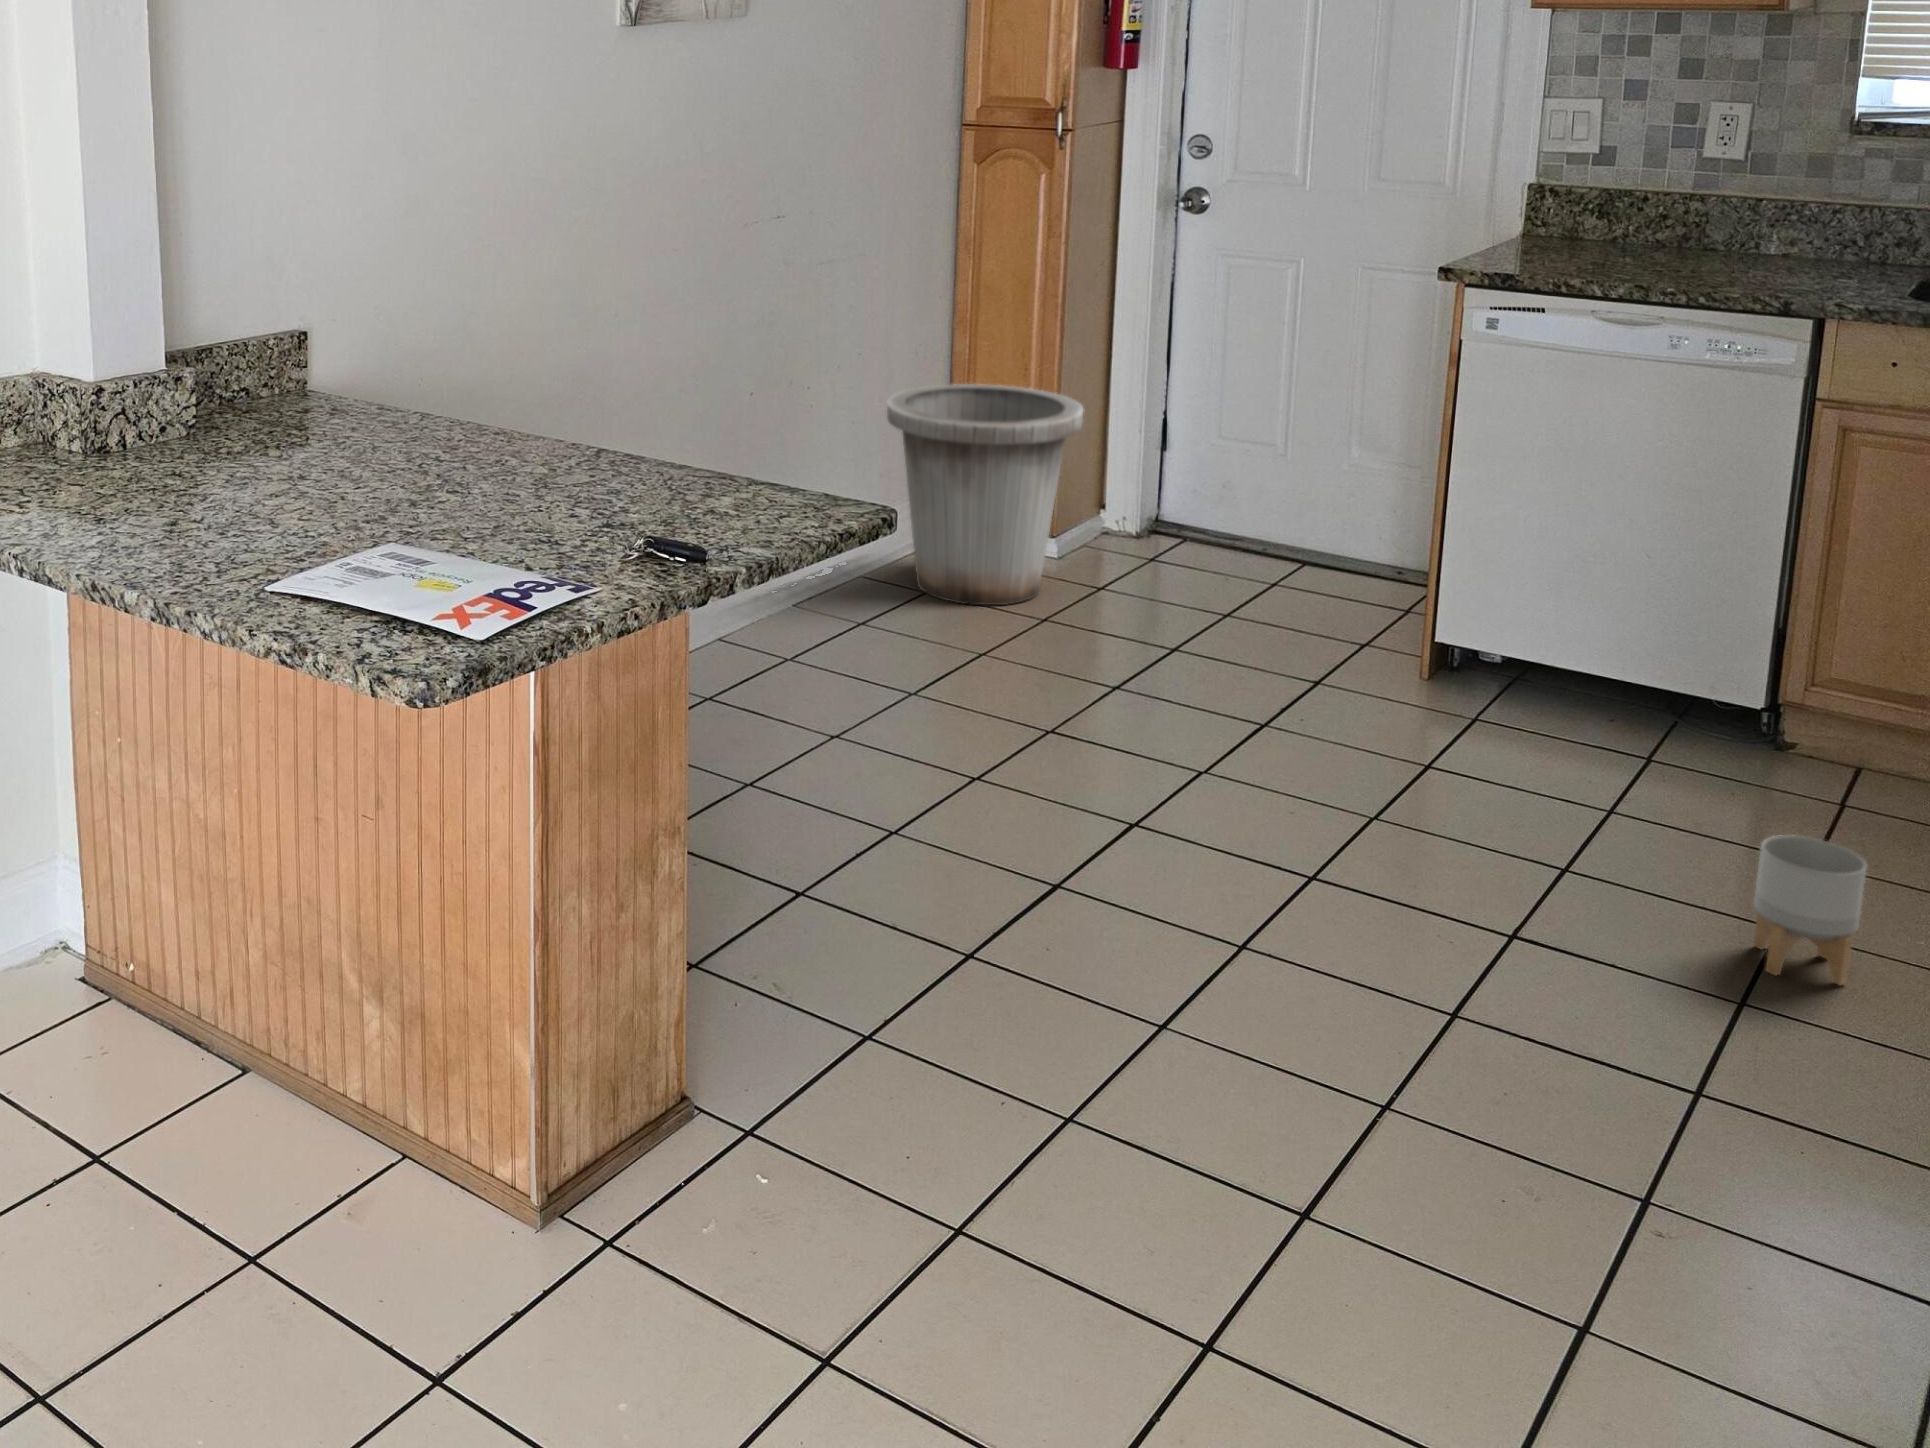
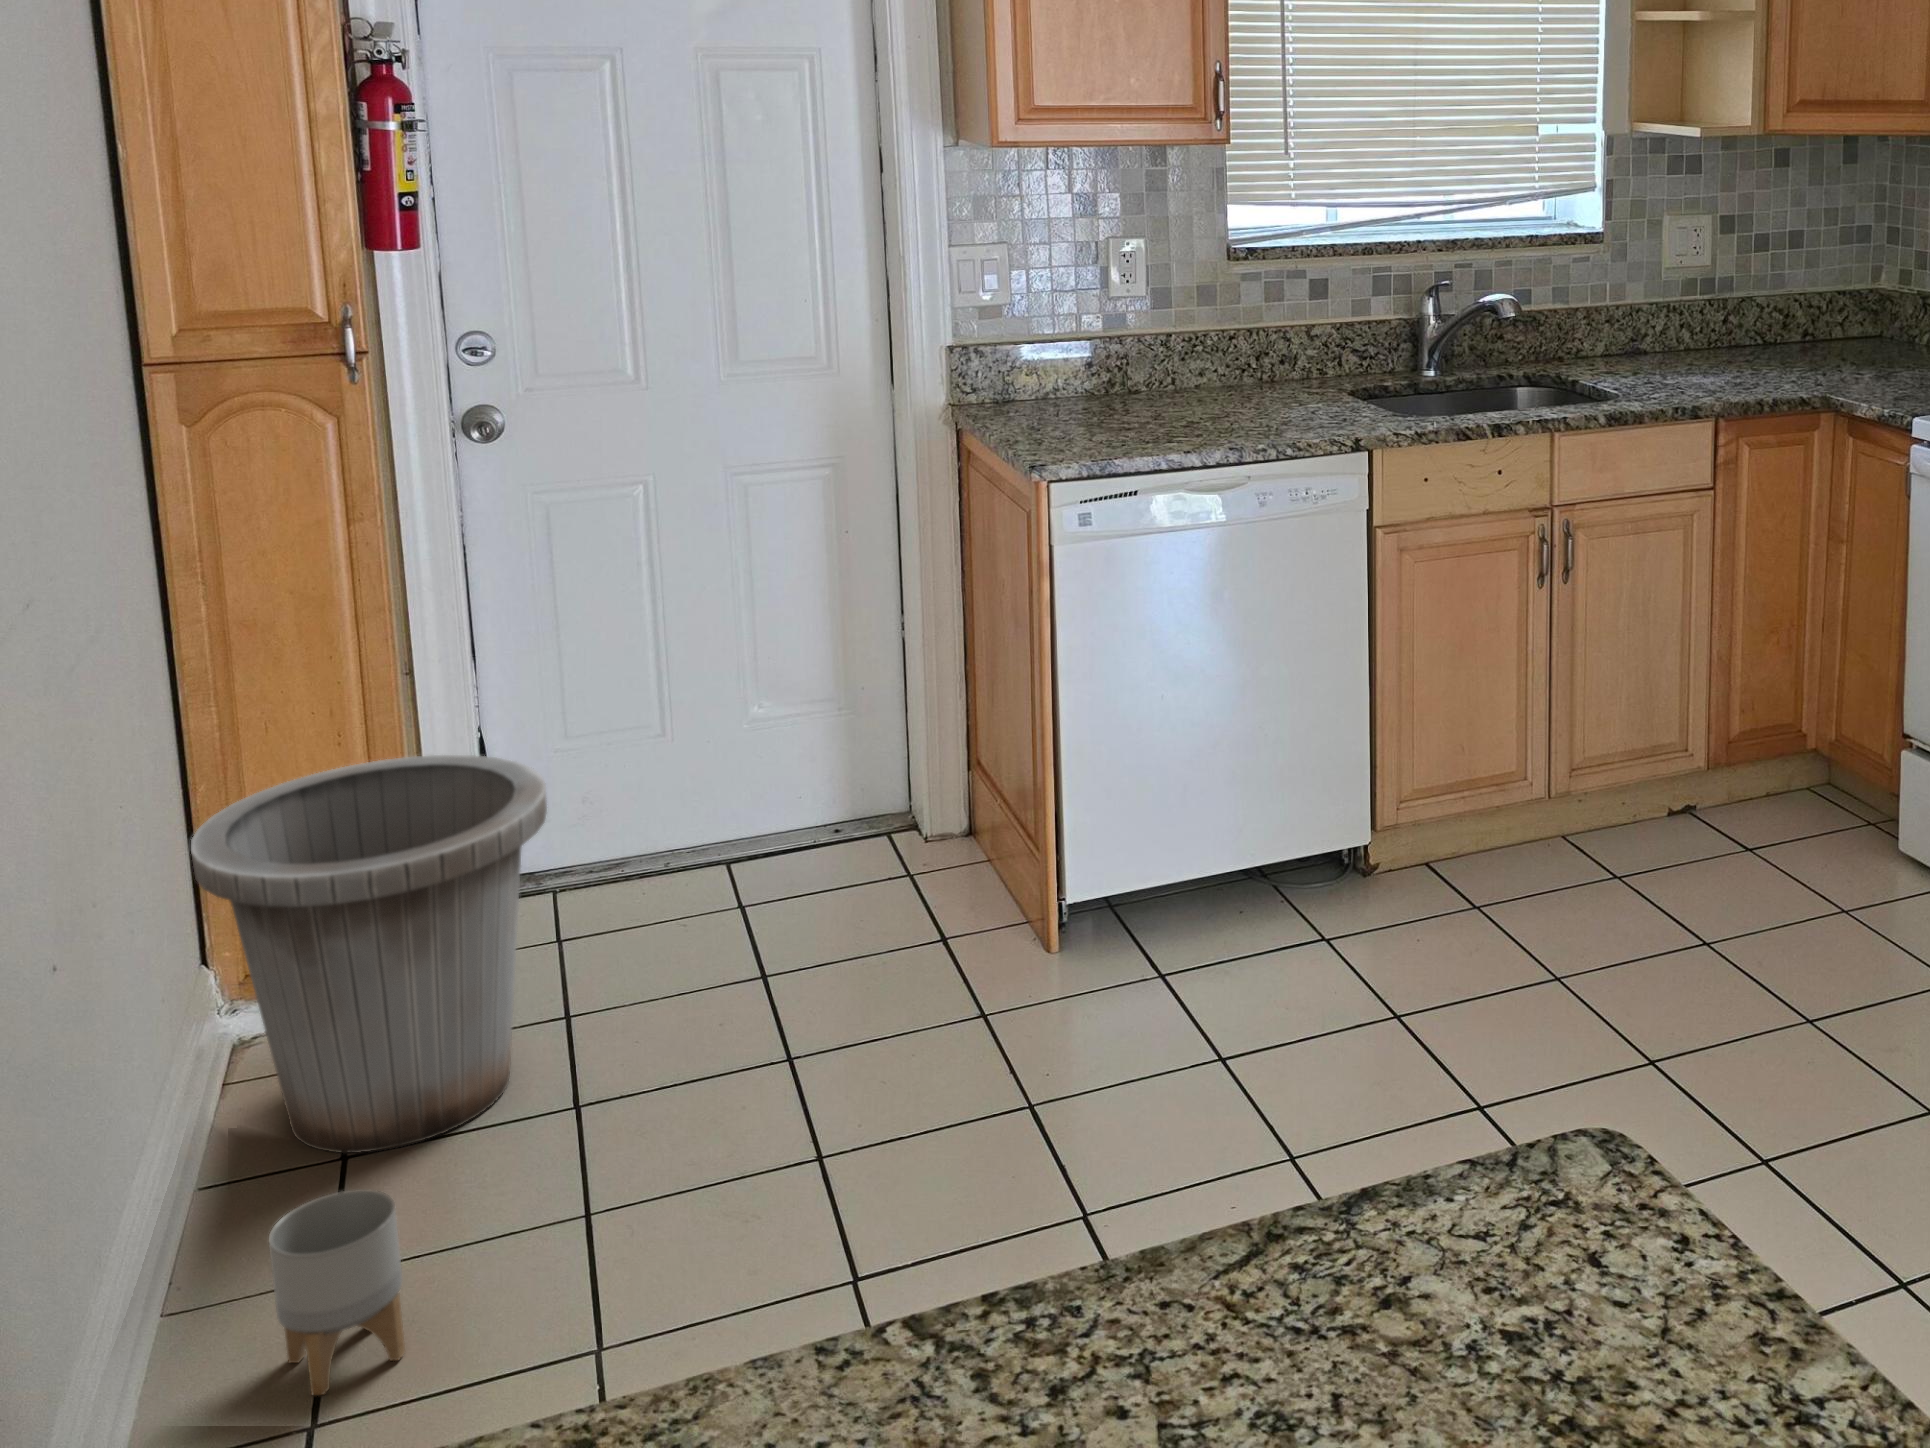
planter: present [1754,835,1866,985] -> present [269,1189,405,1395]

